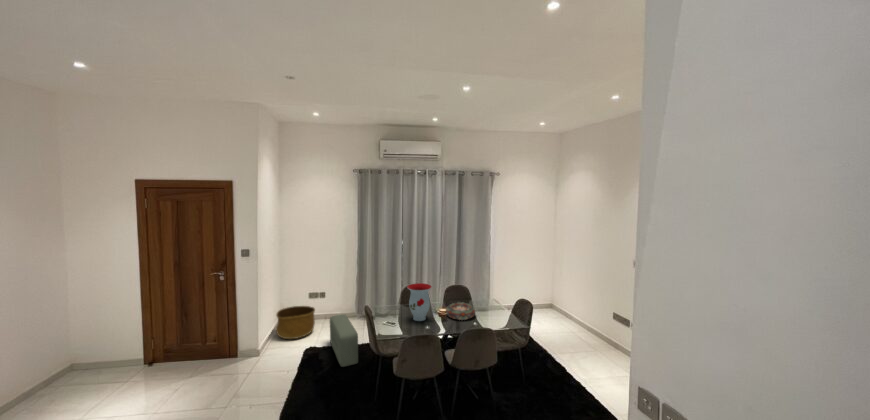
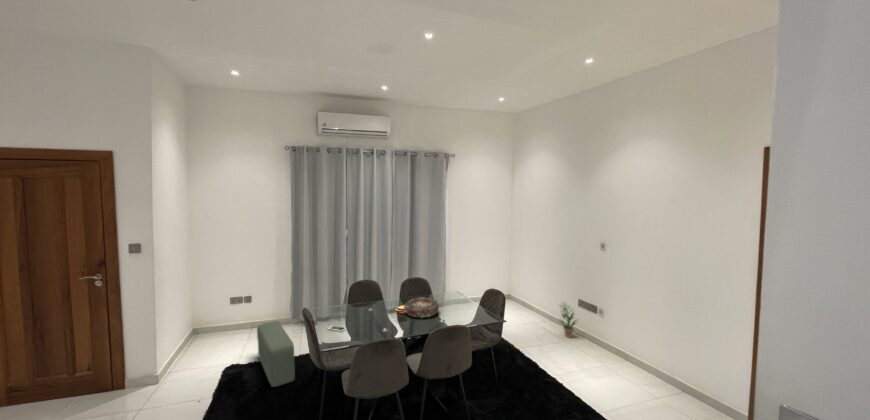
vase: present [407,283,432,321] -> none [356,277,387,323]
basket: present [276,306,315,339] -> none [184,314,239,357]
potted plant: none [592,313,614,349] -> present [561,303,576,337]

